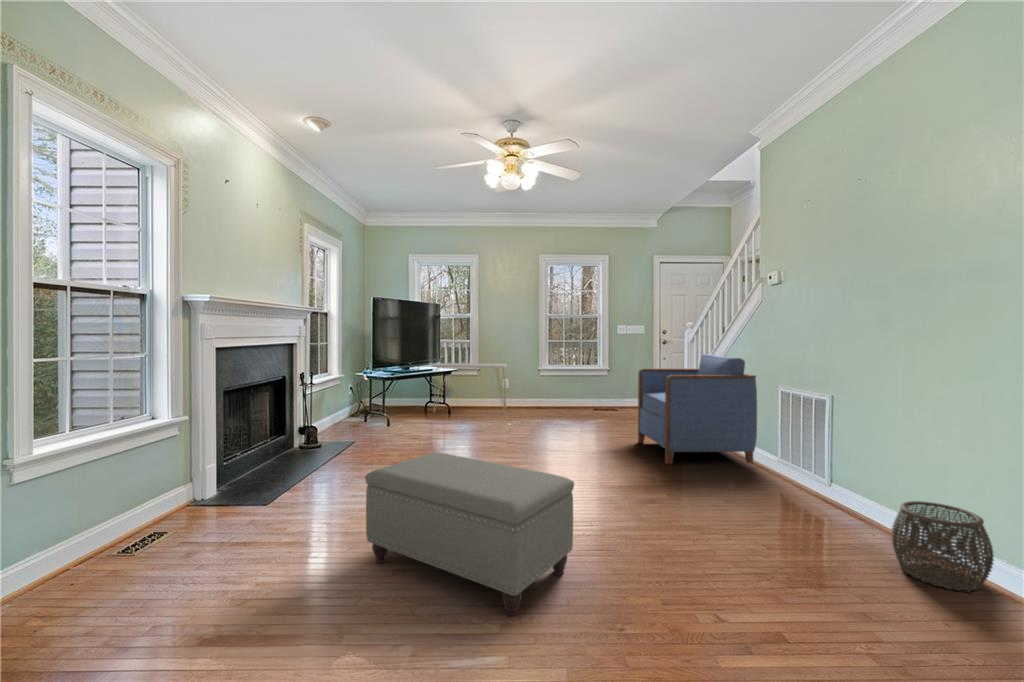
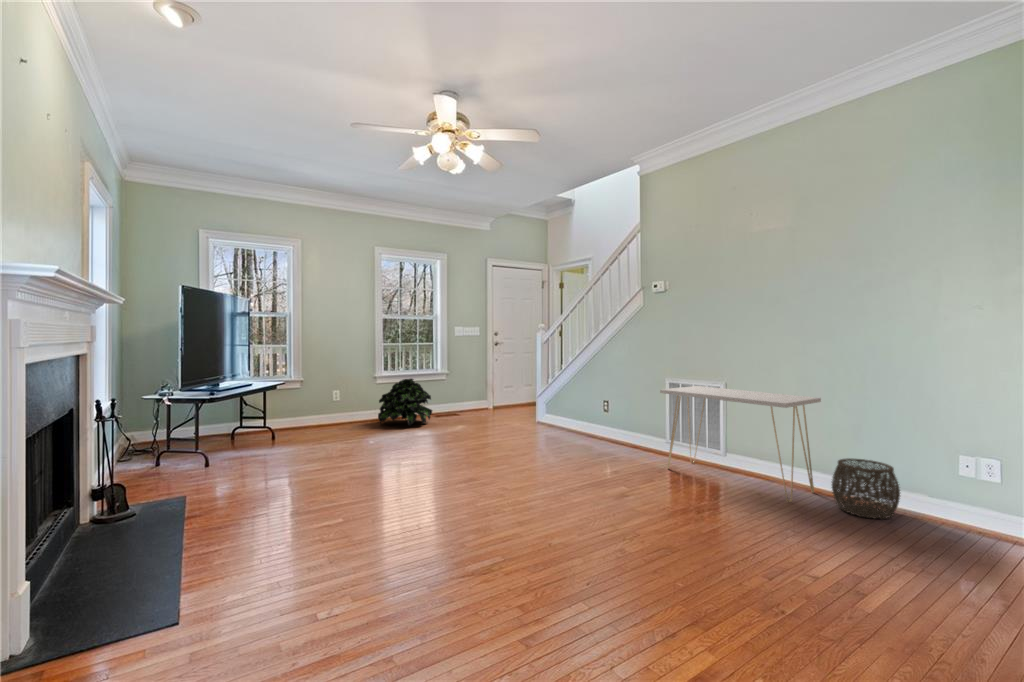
armchair: present [638,354,757,464] -> none [530,354,644,461]
console table: present [432,363,507,414] -> present [660,386,821,502]
potted plant: none [532,372,582,415] -> present [378,379,432,426]
ottoman: present [365,452,574,616] -> none [481,487,736,652]

